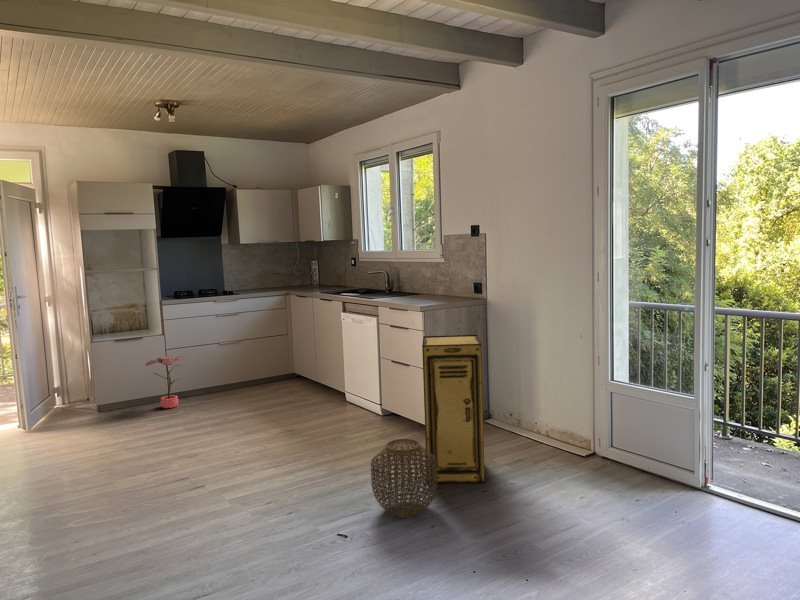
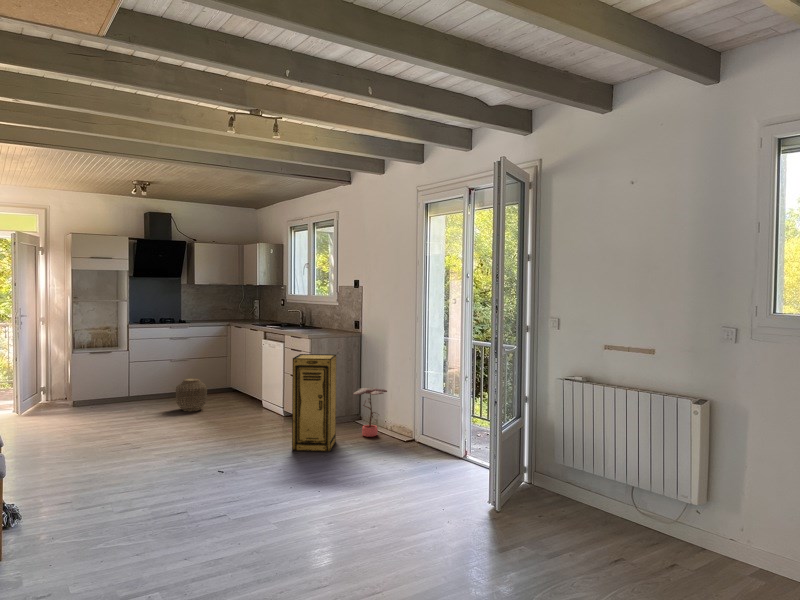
potted plant: present [146,356,186,408] -> present [354,388,387,437]
woven basket: present [371,439,437,518] -> present [176,378,207,411]

